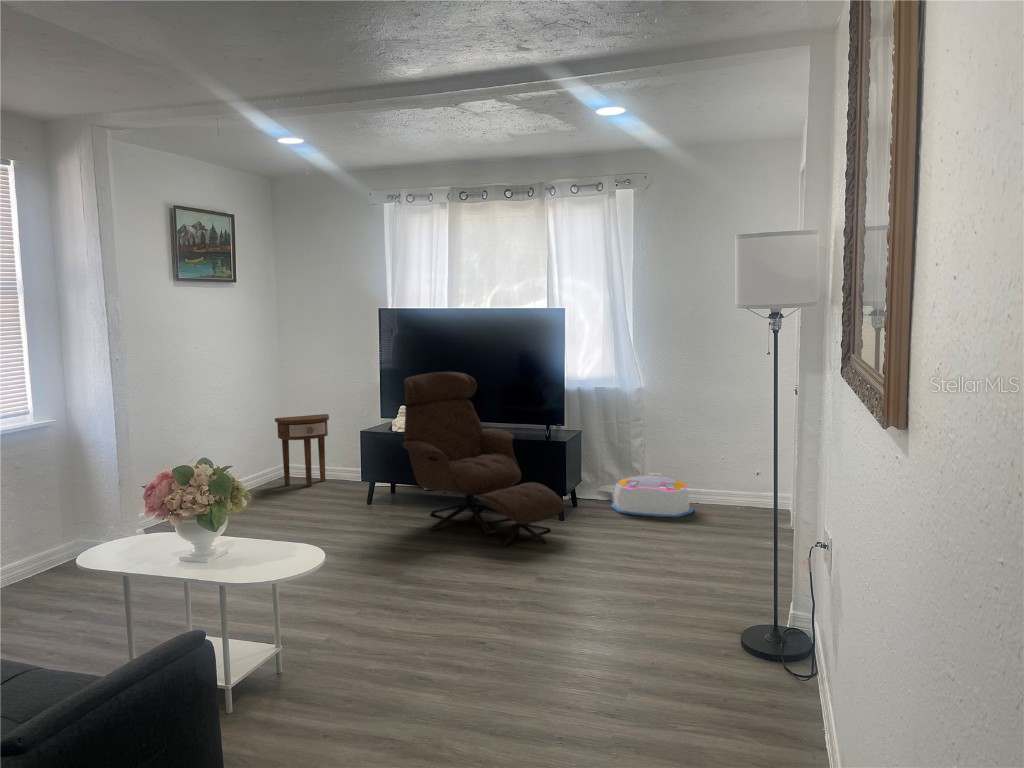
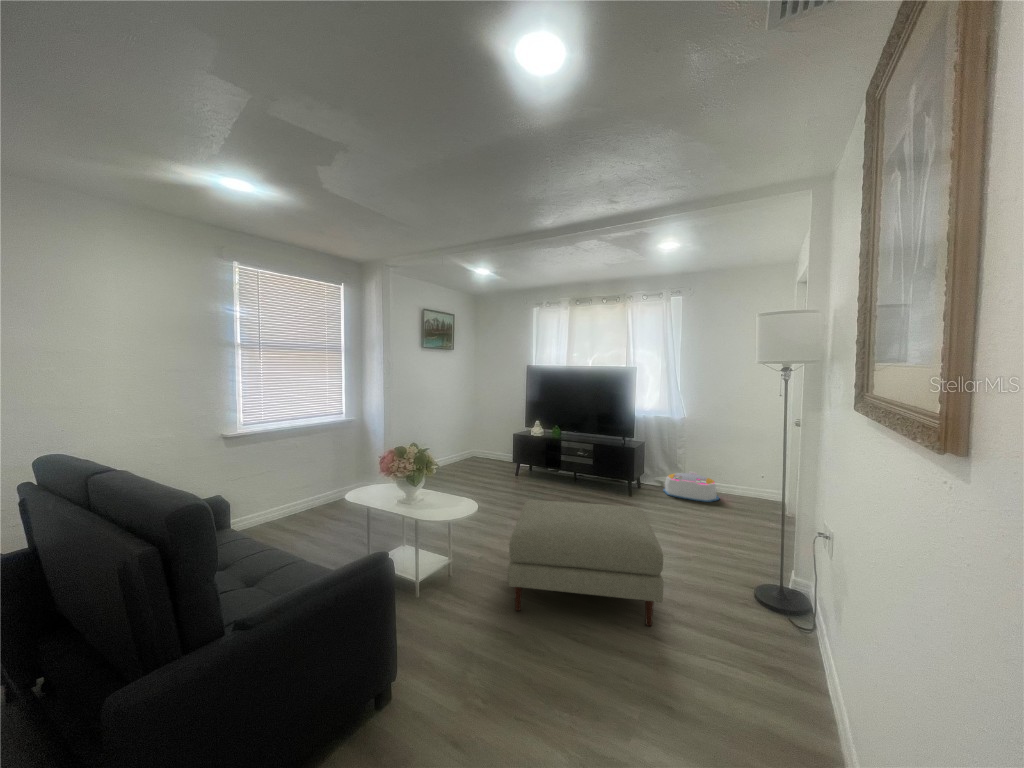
lounge chair: present [403,372,564,546] -> none [536,402,632,511]
side table: present [275,414,329,487] -> none [469,423,498,463]
ottoman: none [382,532,610,703] -> present [508,500,664,626]

